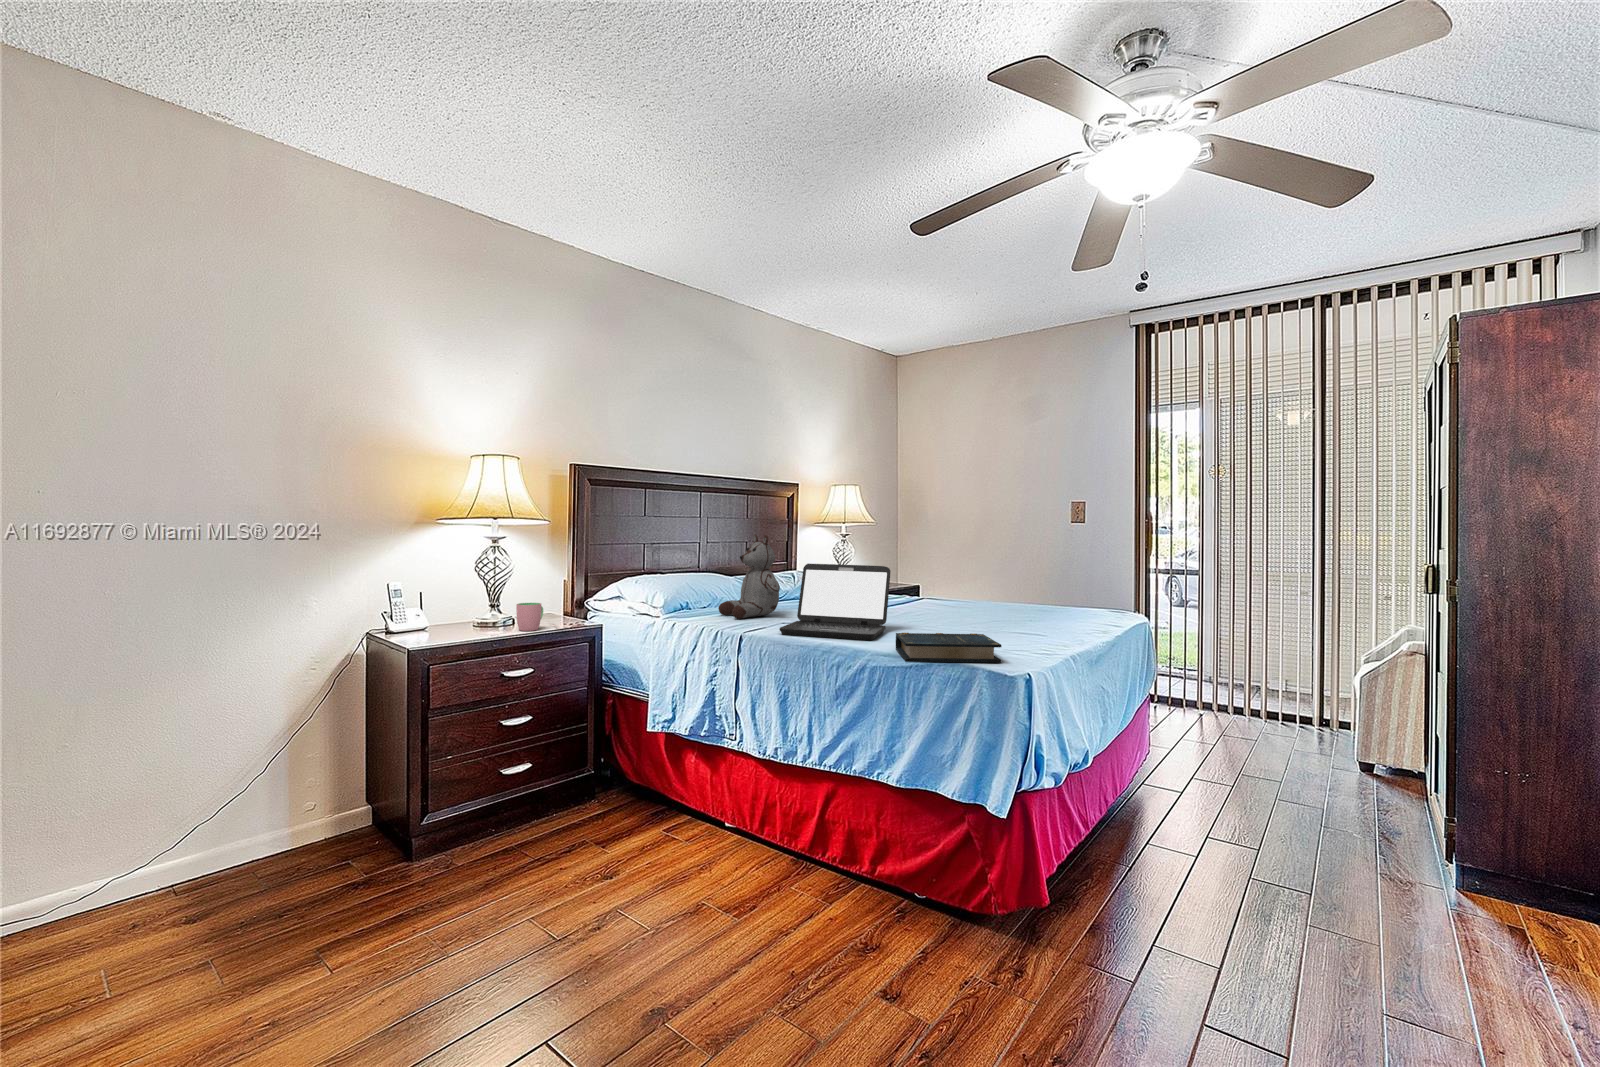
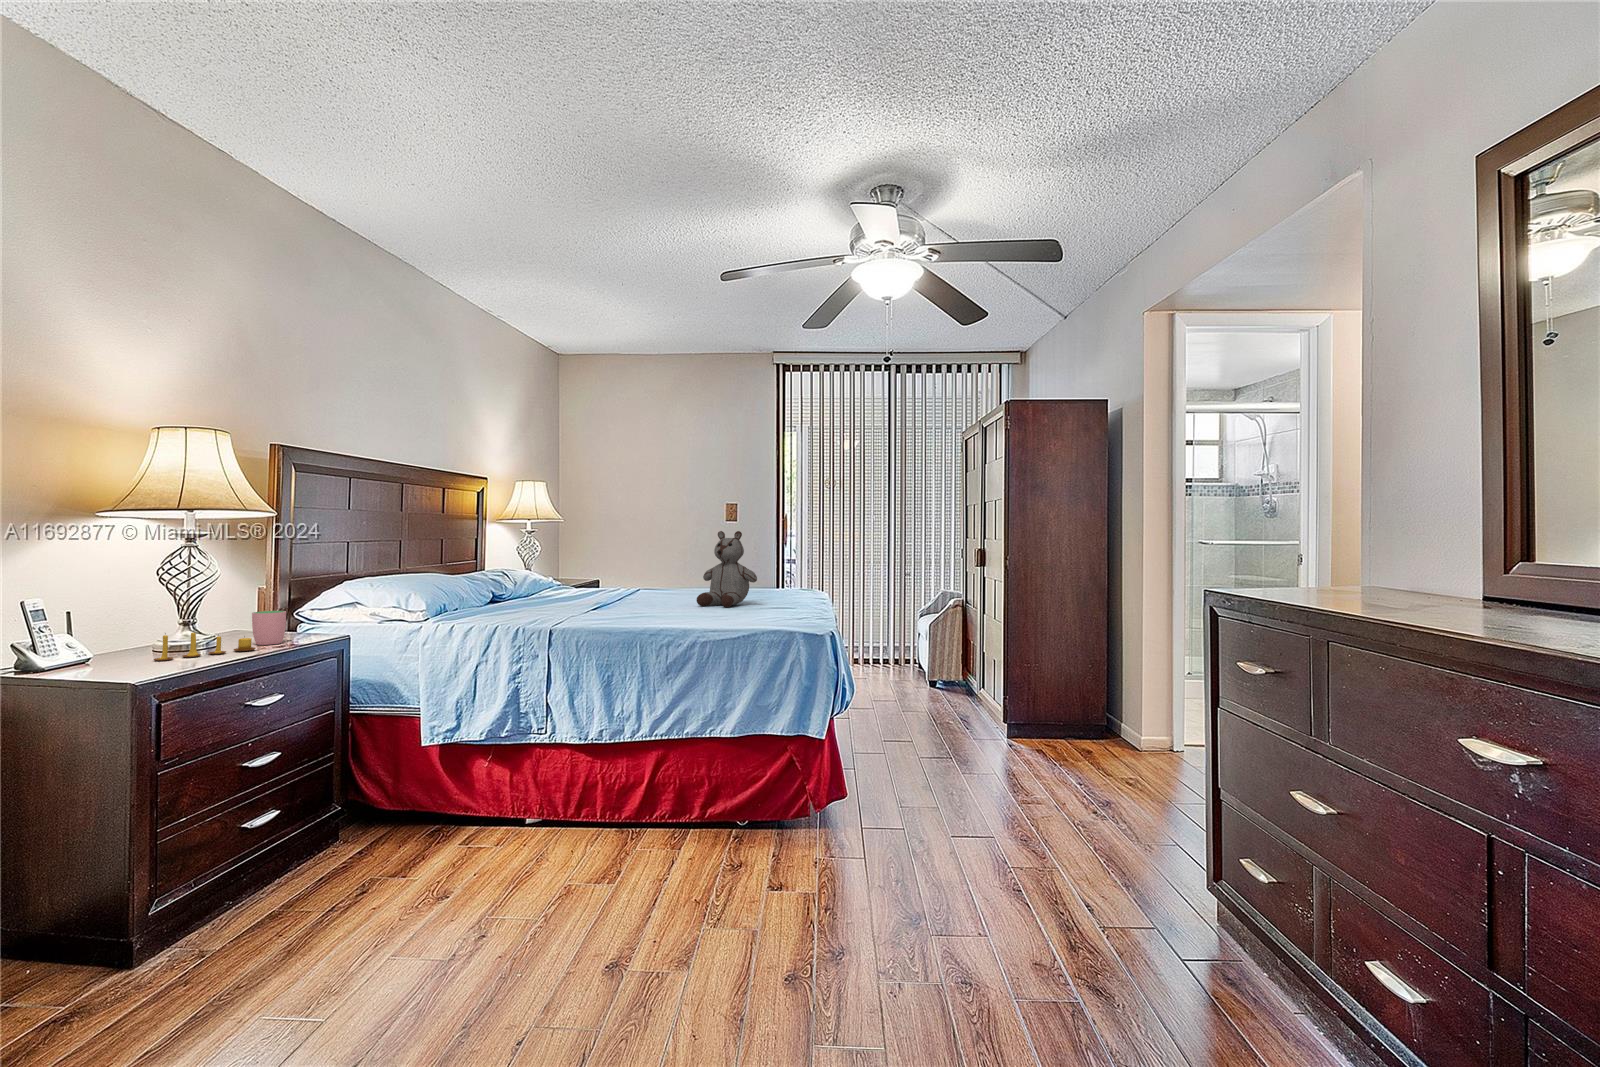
stuffed bear: present [718,534,780,619] -> present [697,531,757,607]
laptop: present [780,564,891,640] -> none [585,556,681,624]
candle: none [429,616,506,639] -> present [154,632,255,661]
book: present [896,633,1002,663] -> none [713,607,808,630]

